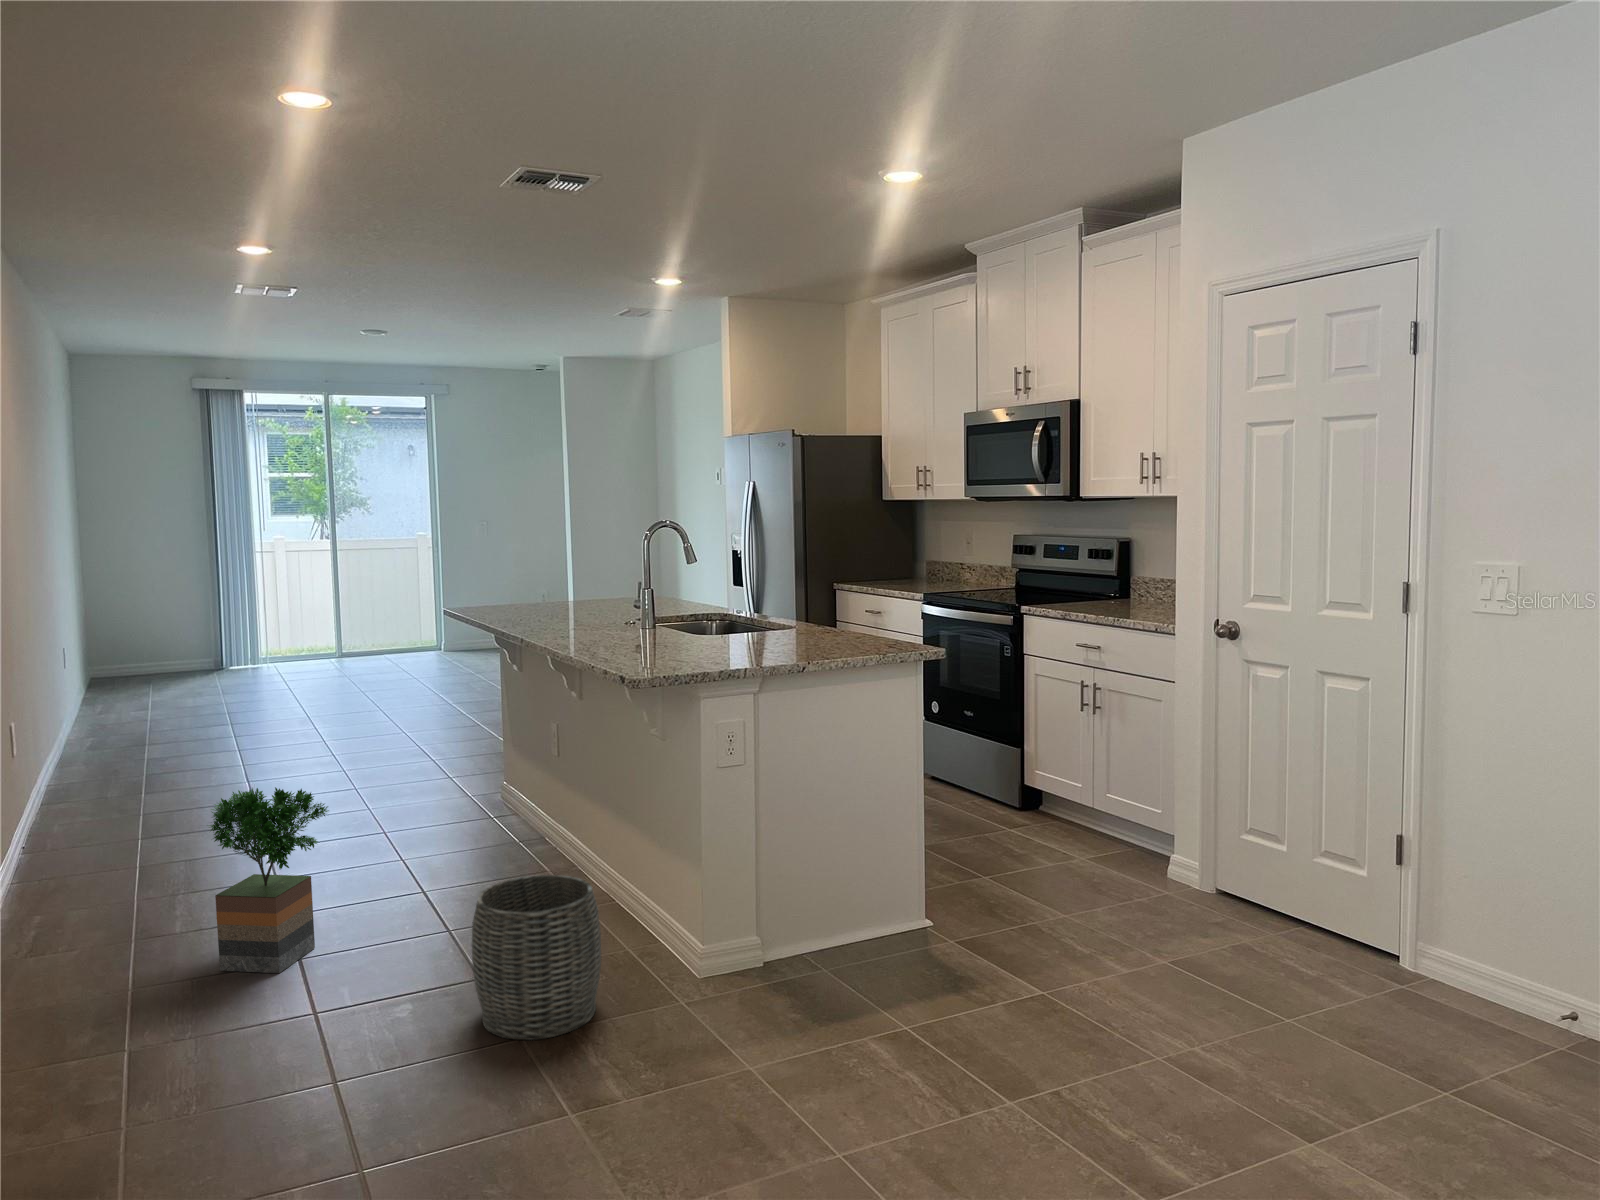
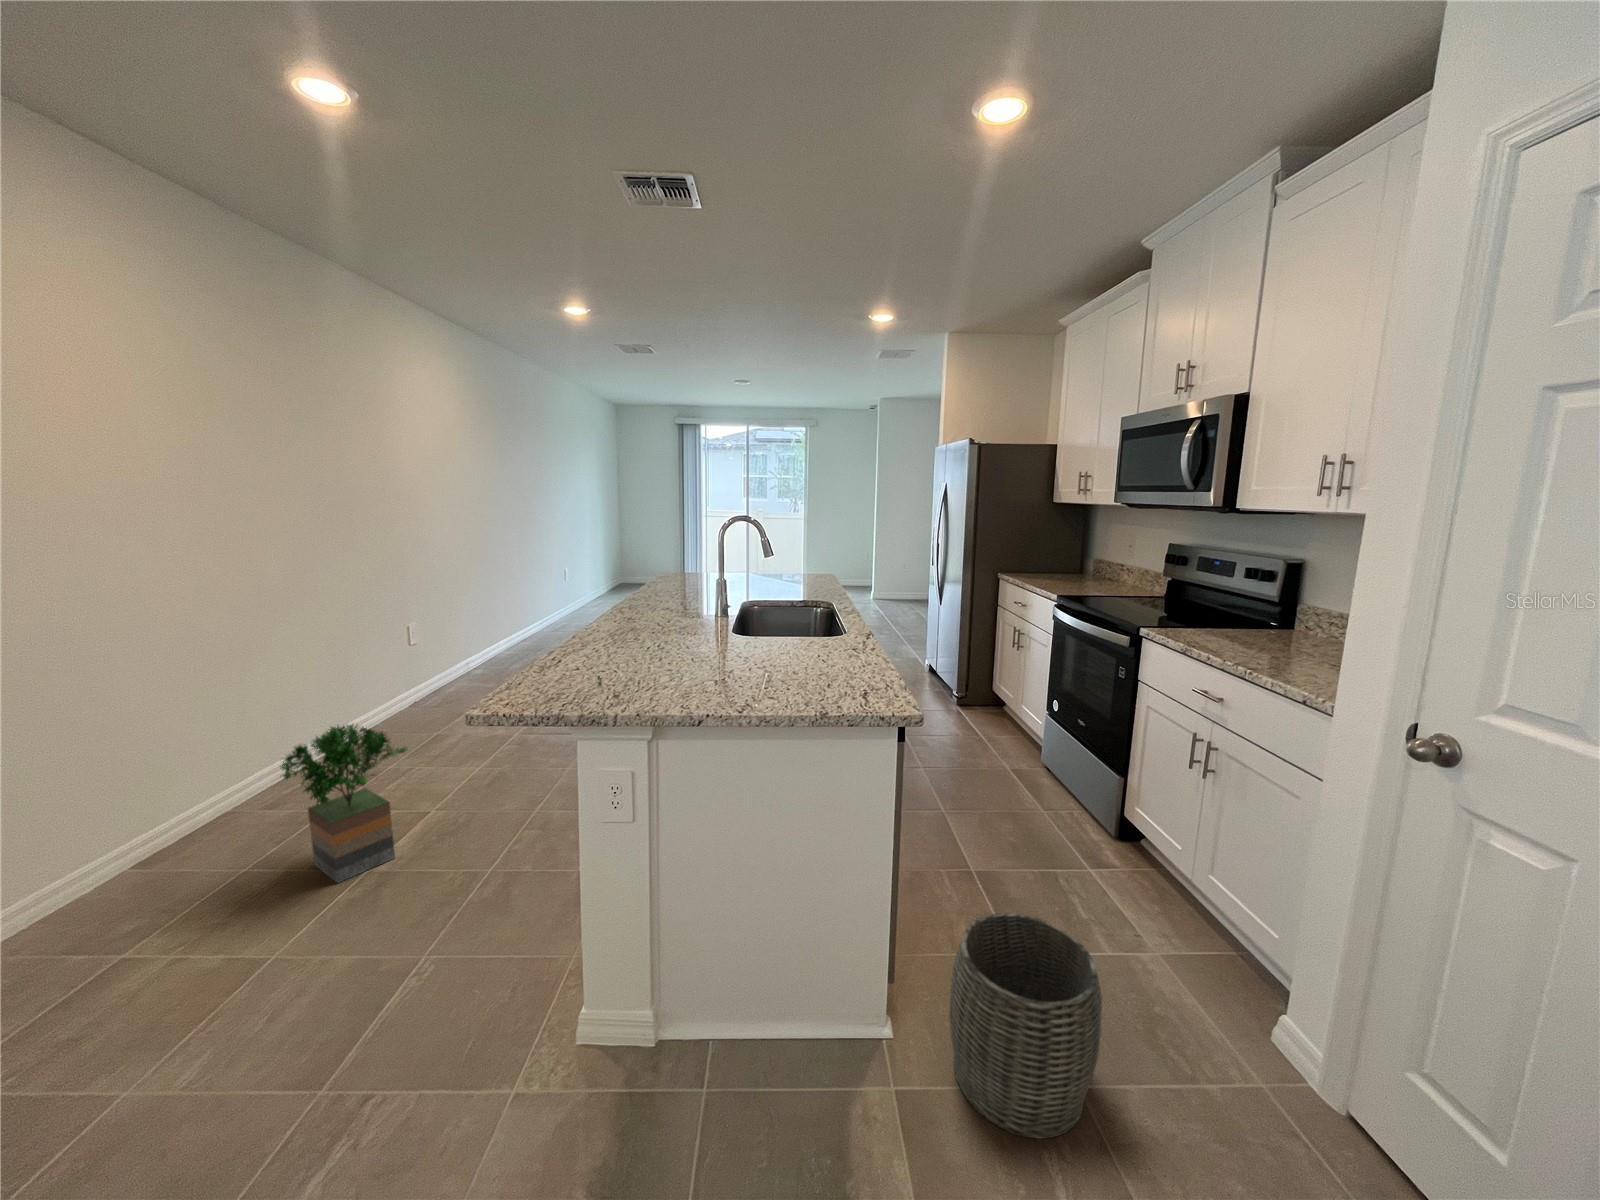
woven basket: present [472,875,601,1040] -> present [949,913,1102,1139]

